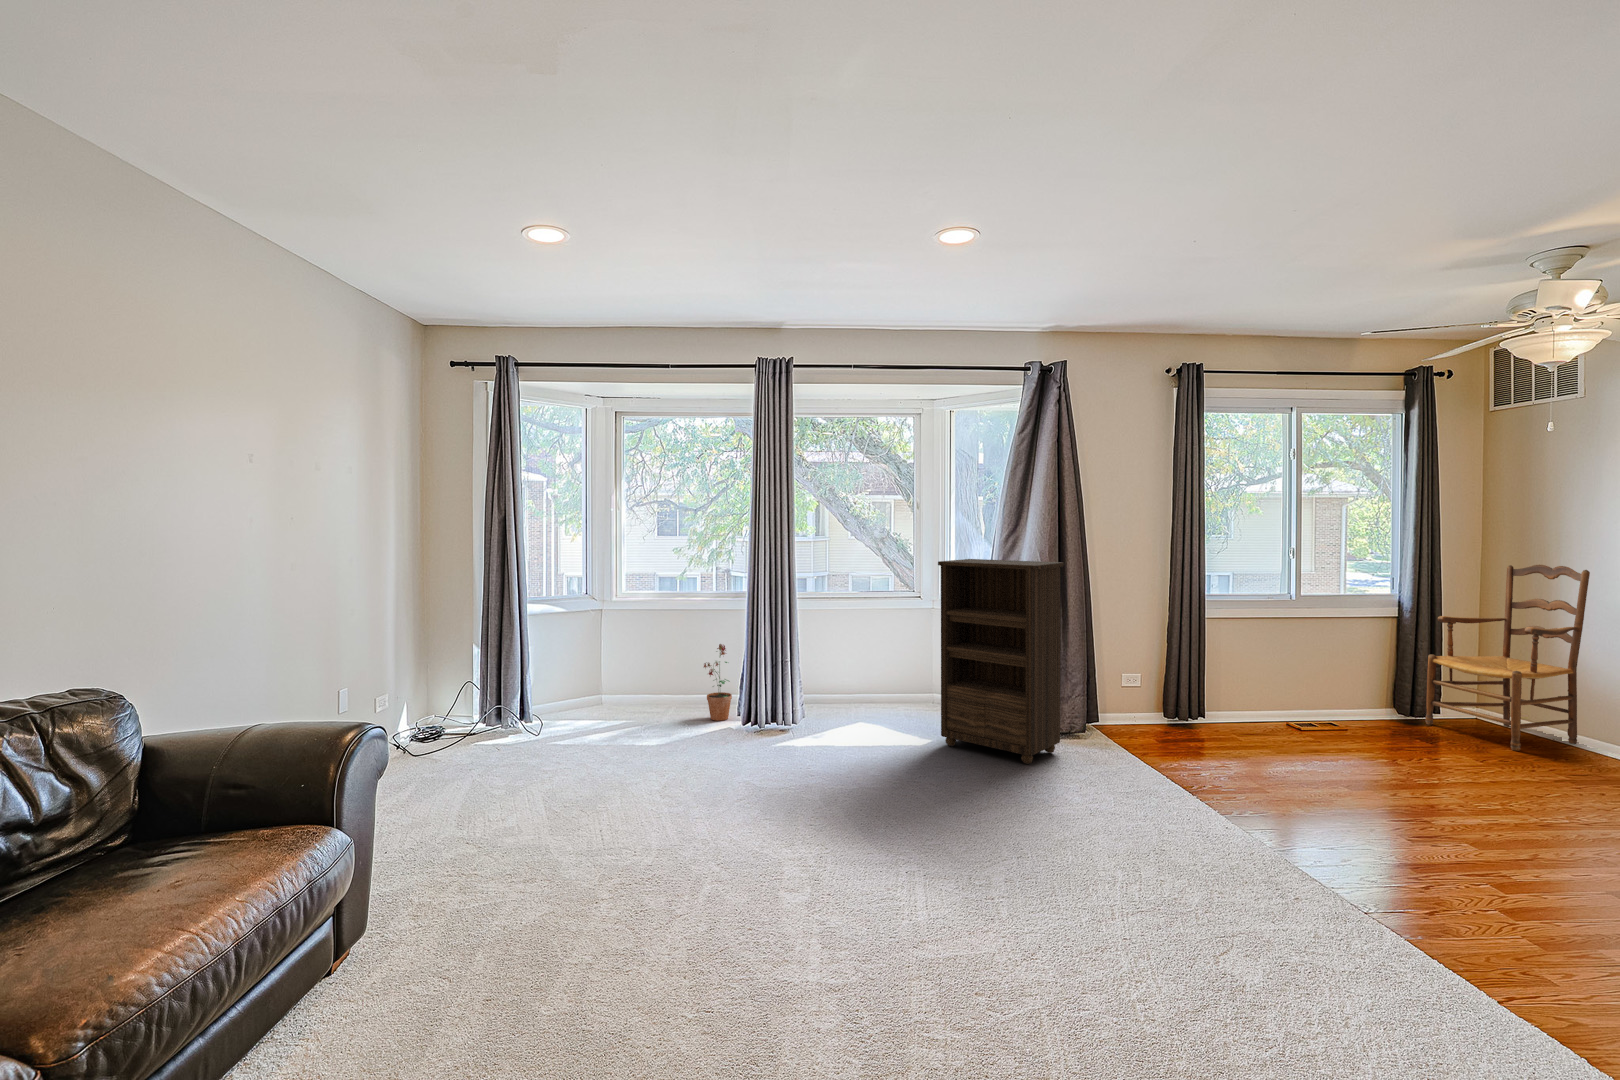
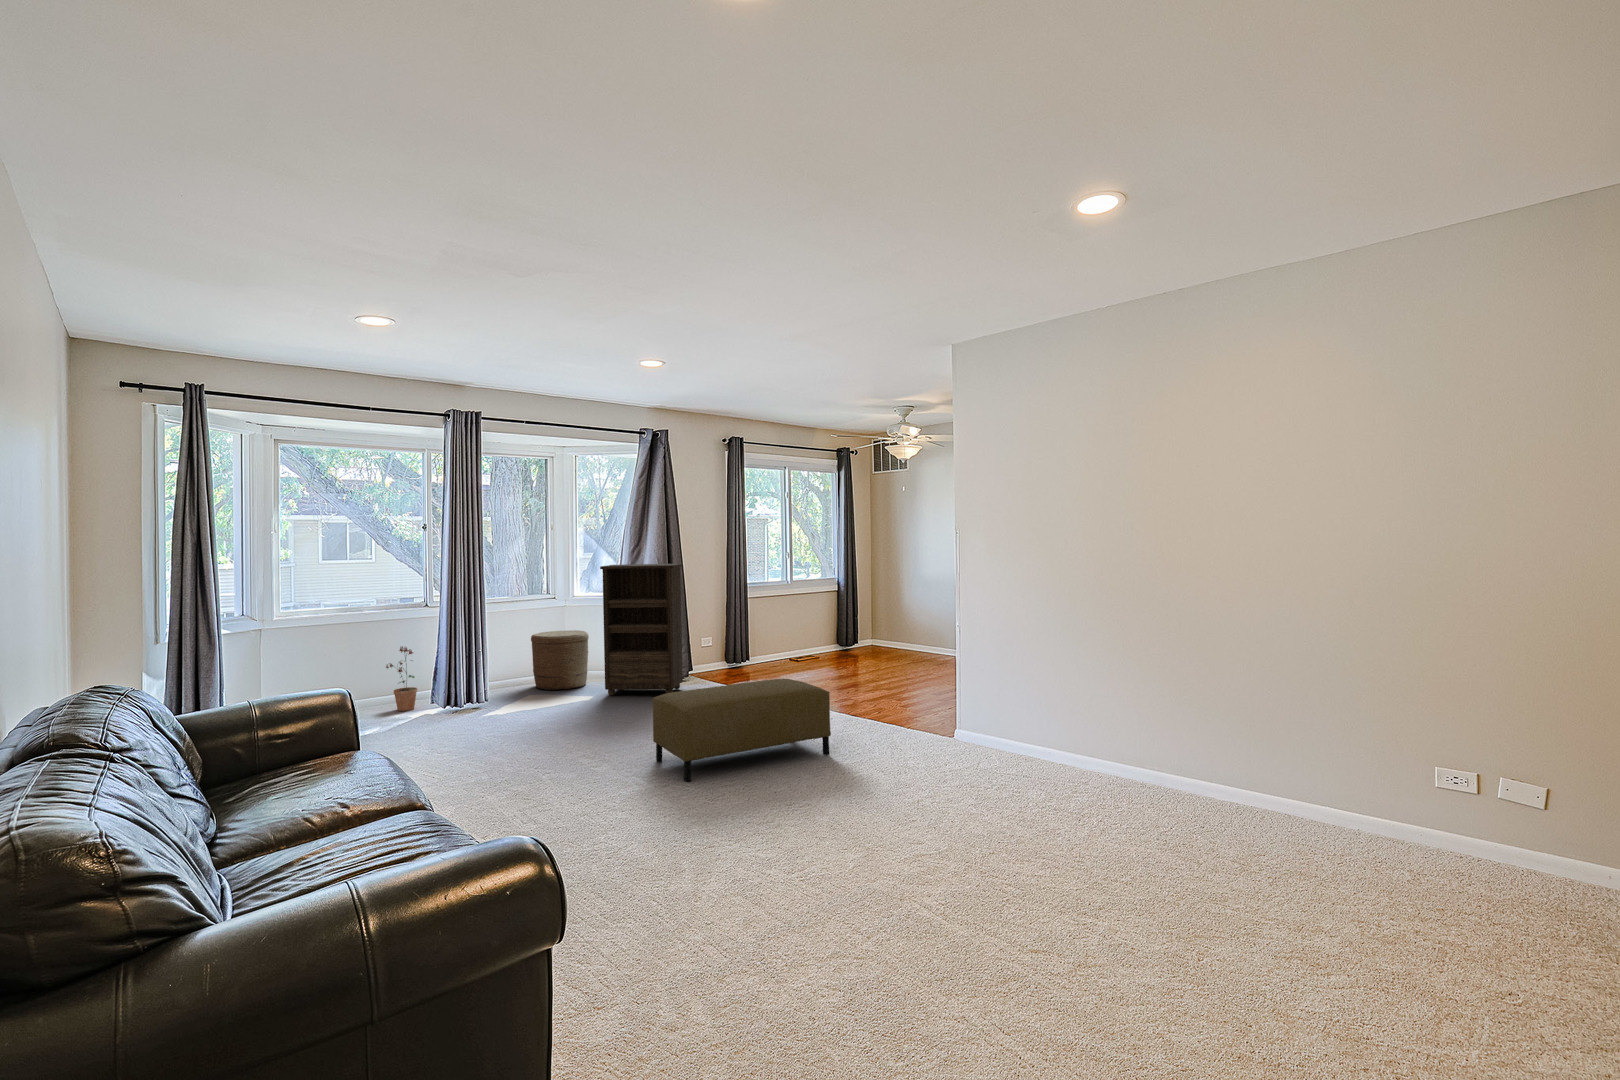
armchair: present [1425,565,1590,751] -> none [853,558,917,655]
woven basket: none [874,641,946,722] -> present [531,630,589,690]
ottoman: none [847,807,1211,1037] -> present [653,679,831,782]

